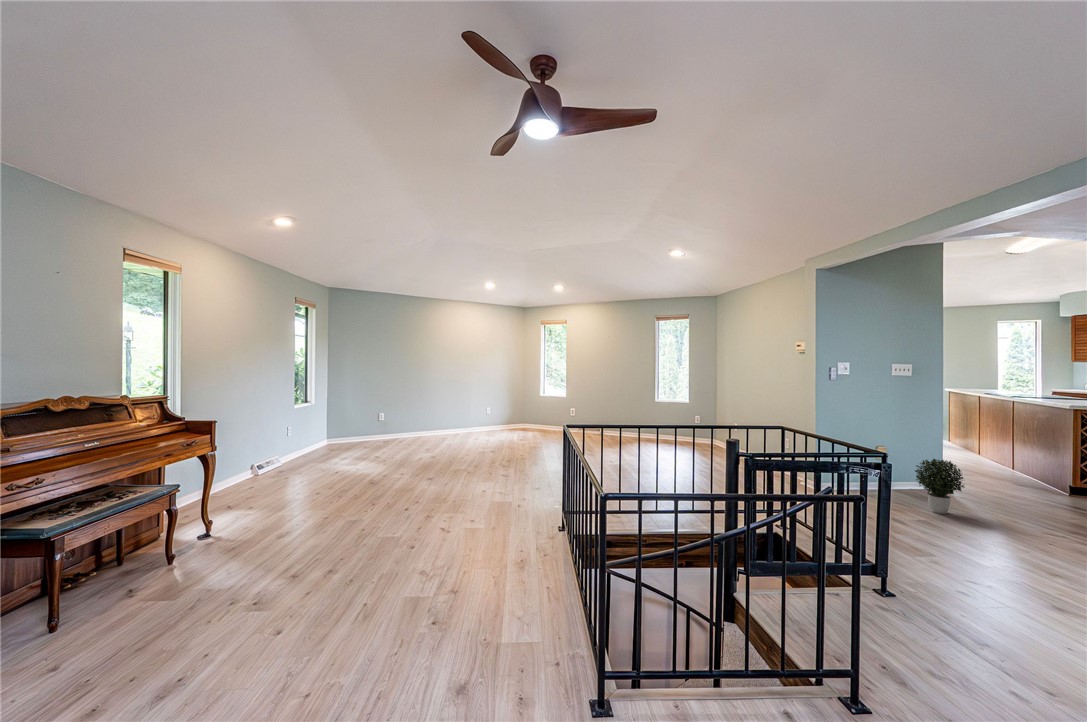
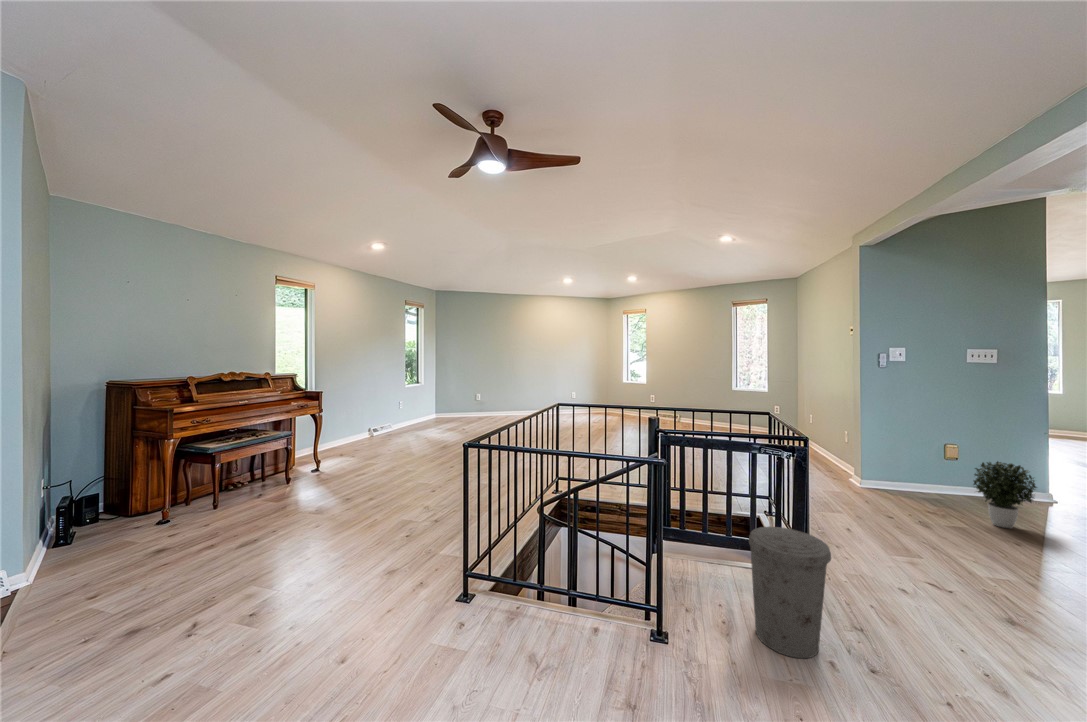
trash can: none [898,547,997,683] -> present [749,527,831,658]

